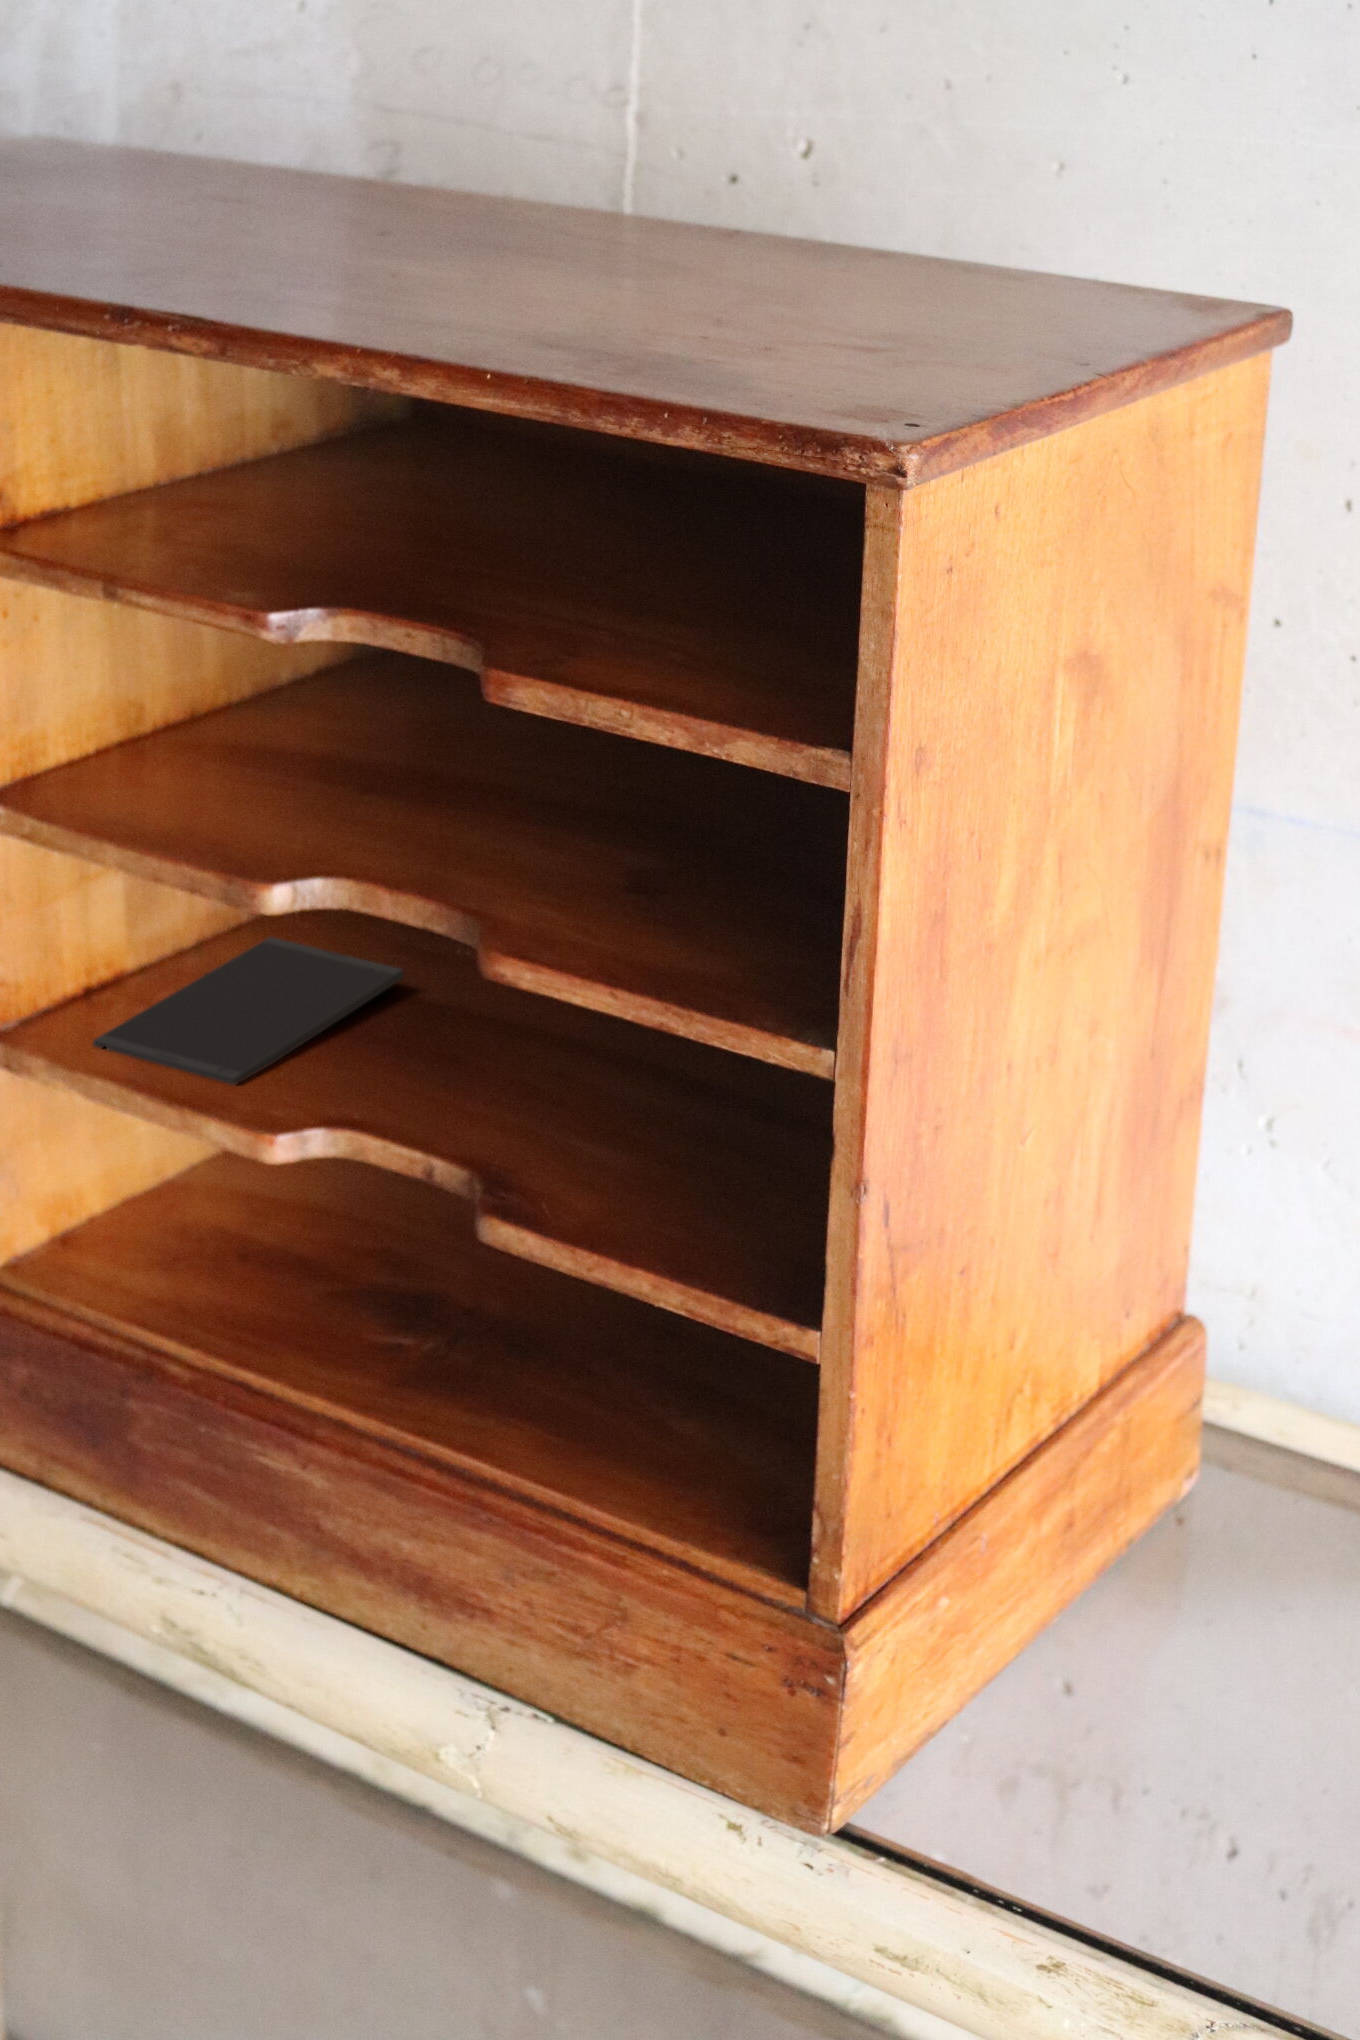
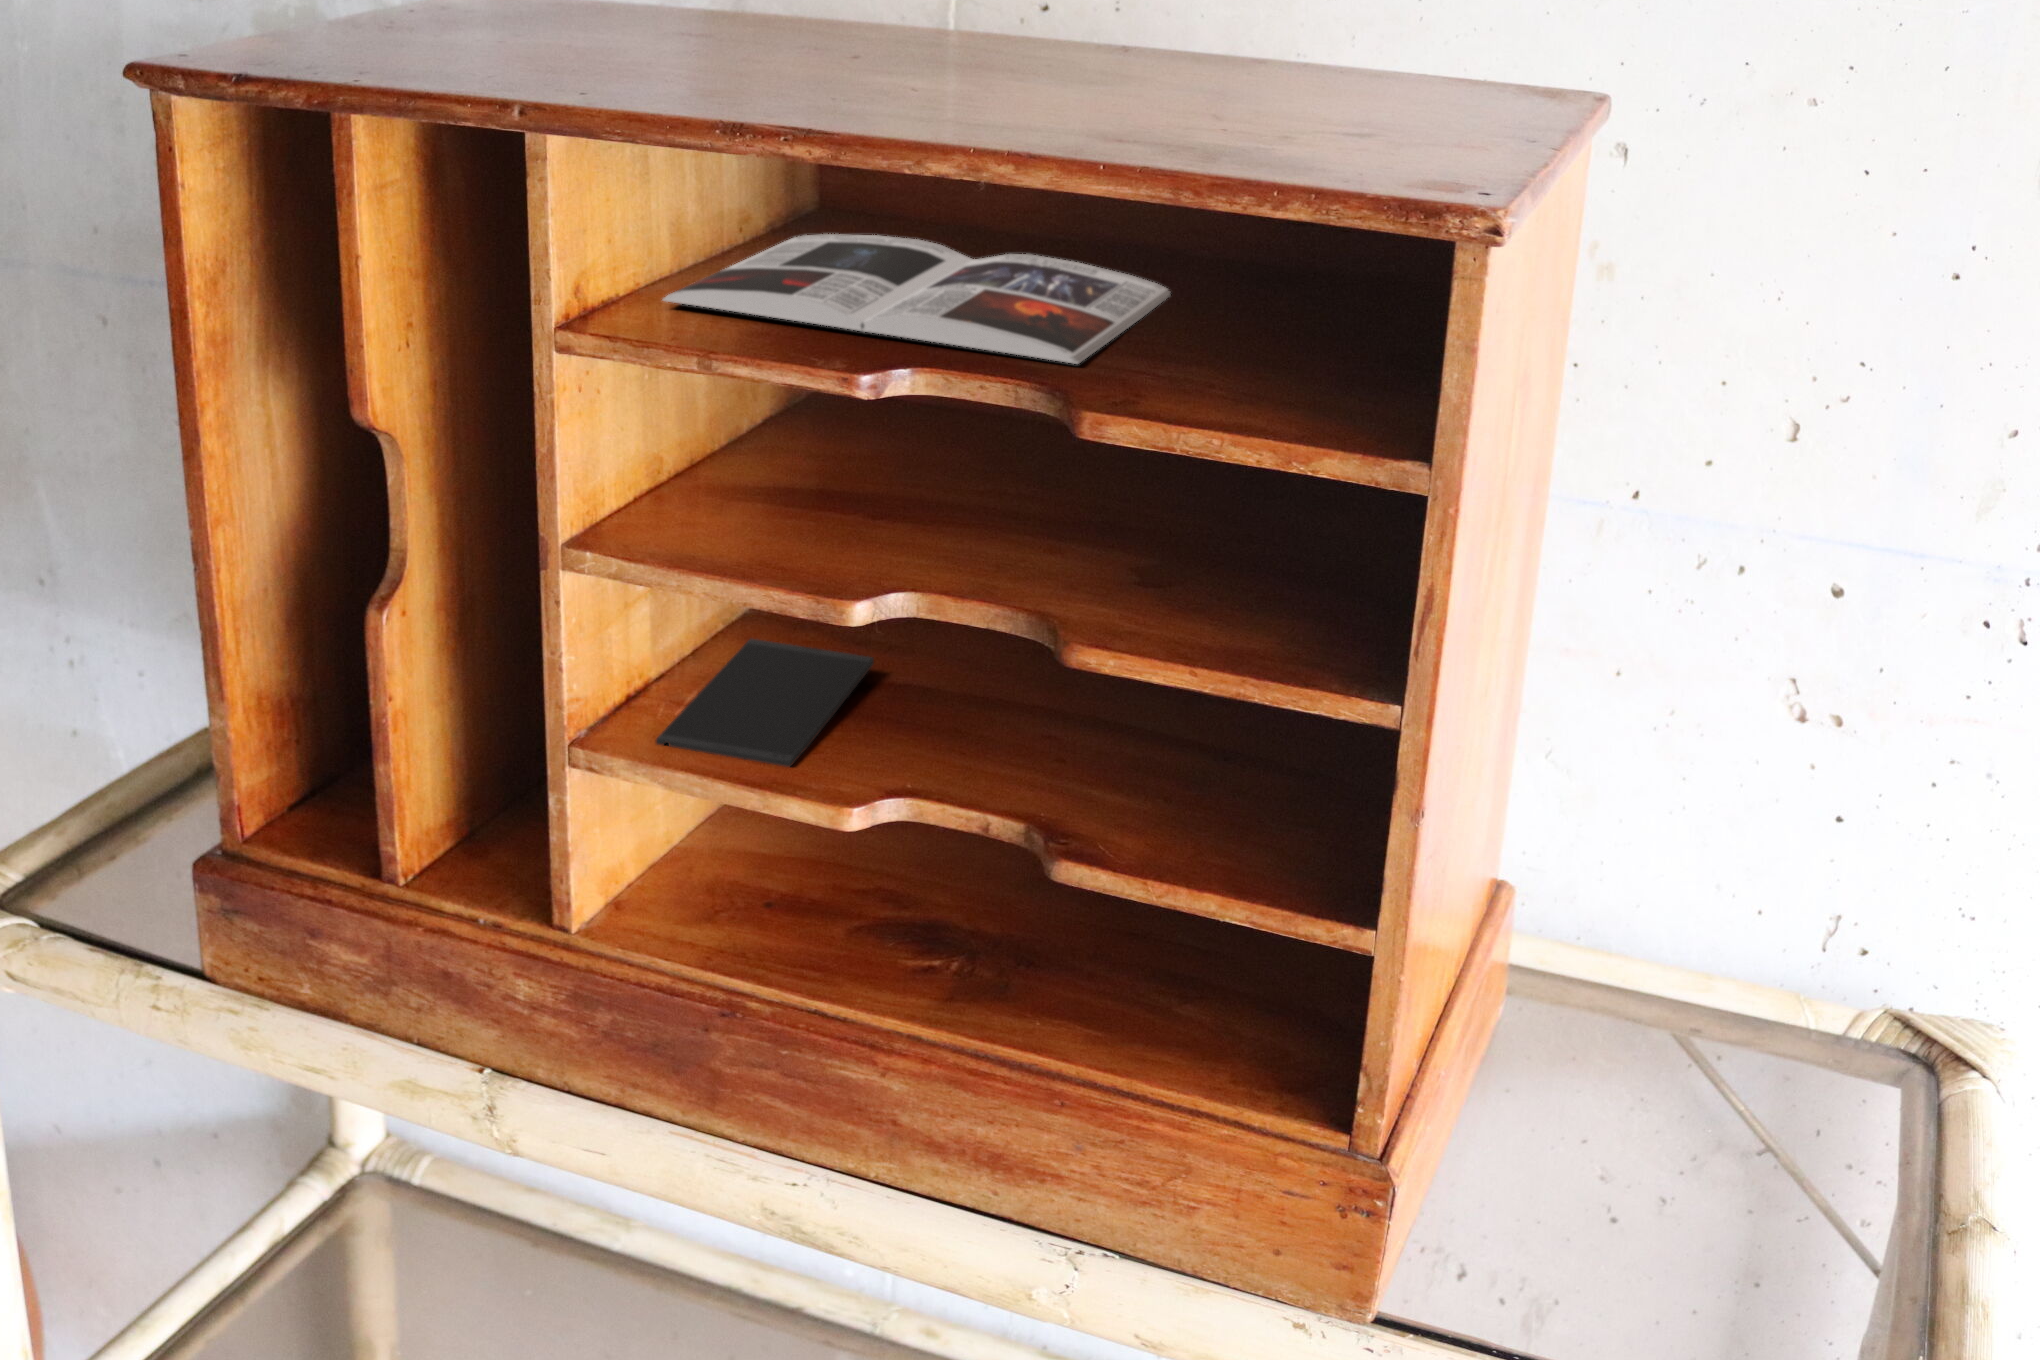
magazine: none [113,460,728,618] -> present [663,234,1170,364]

